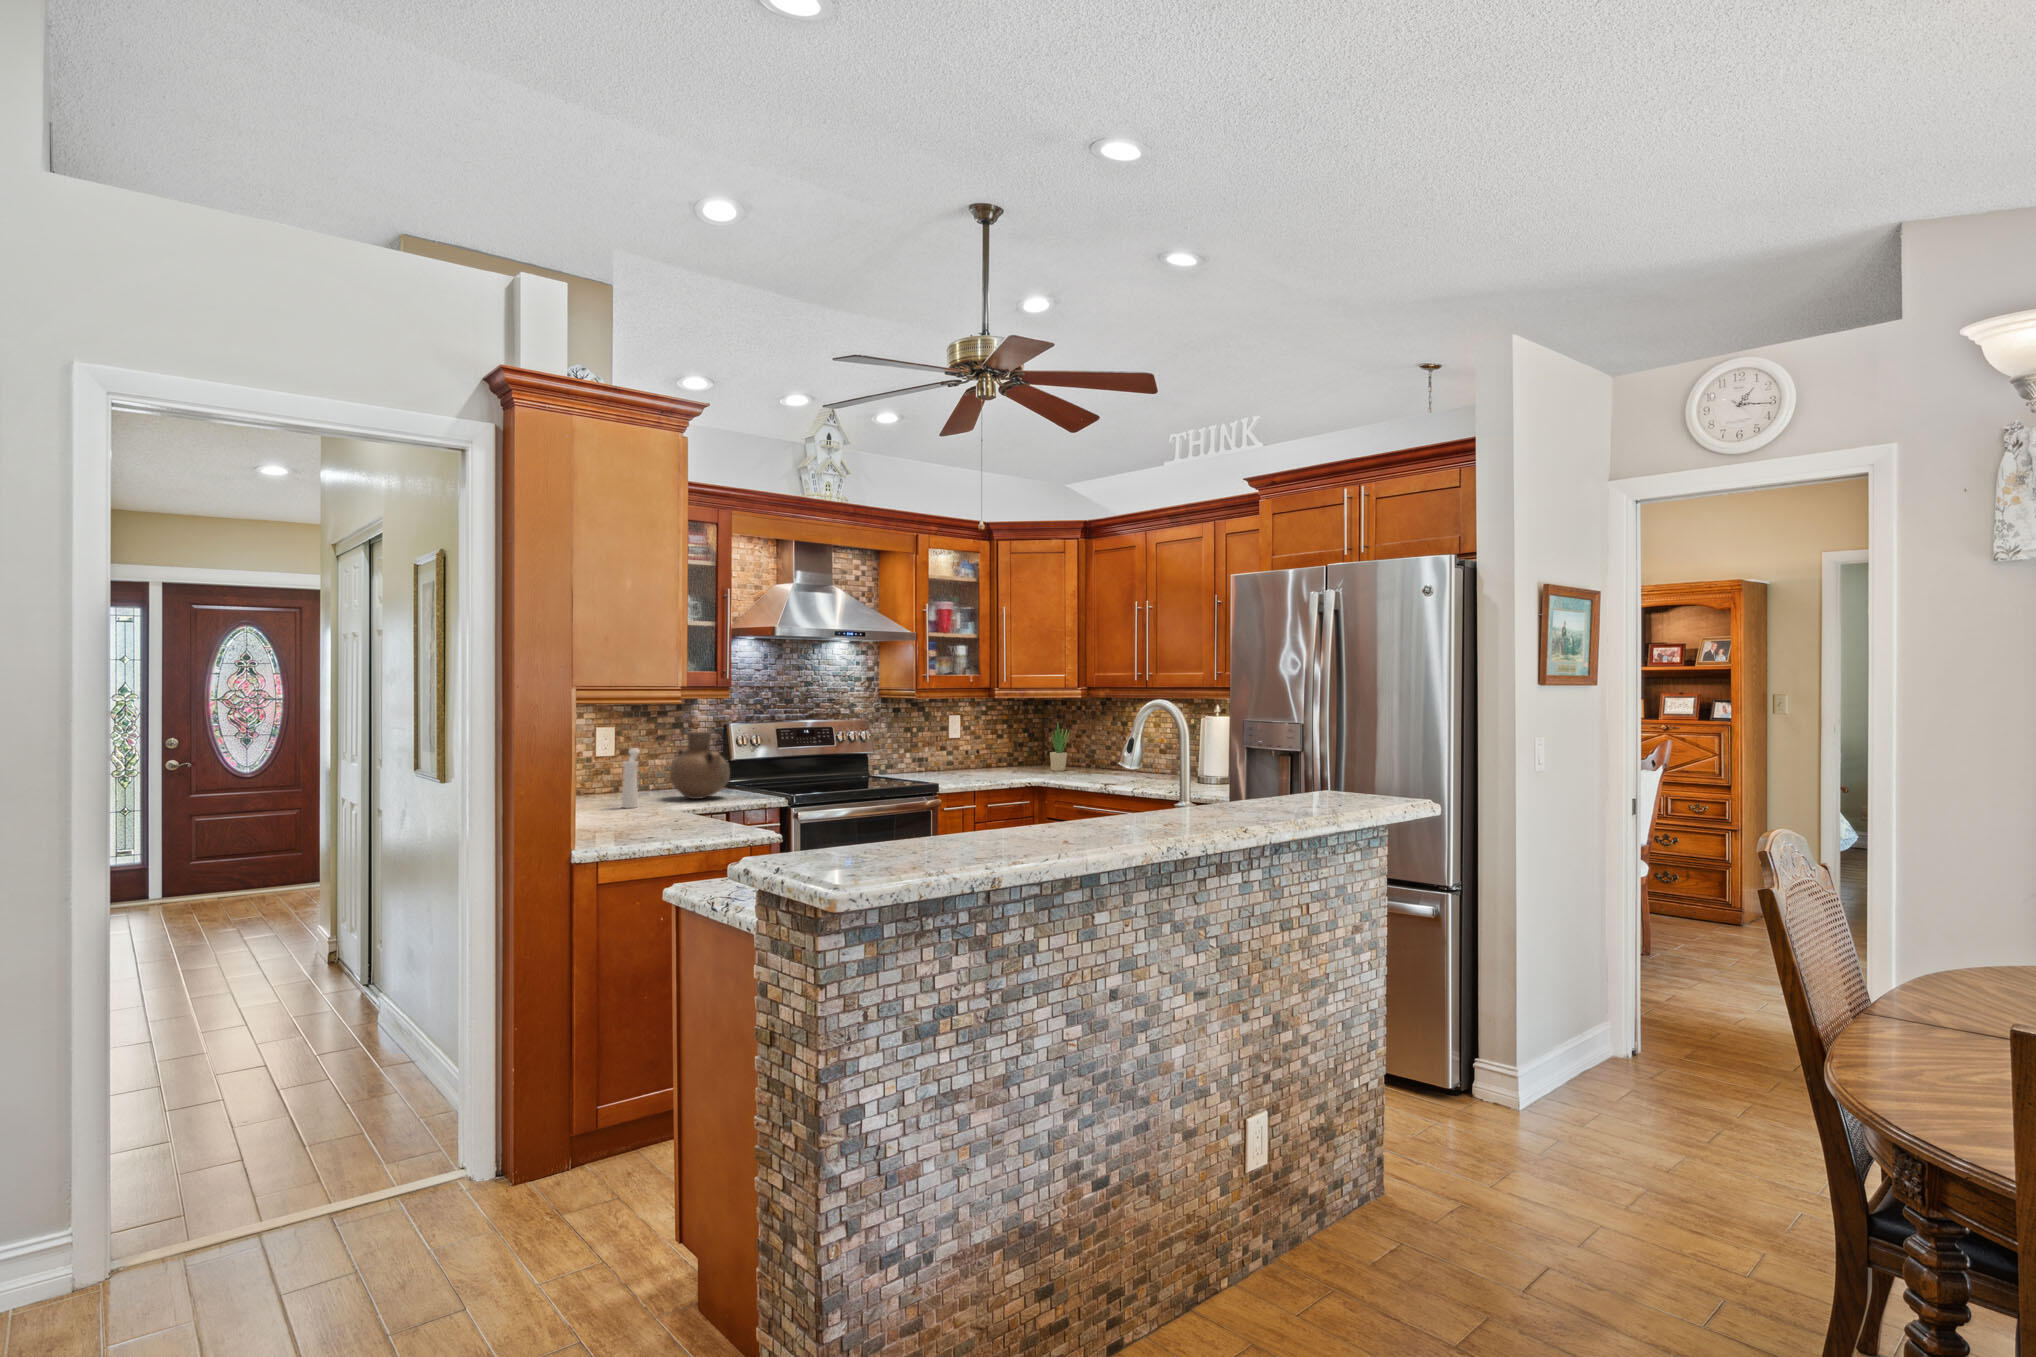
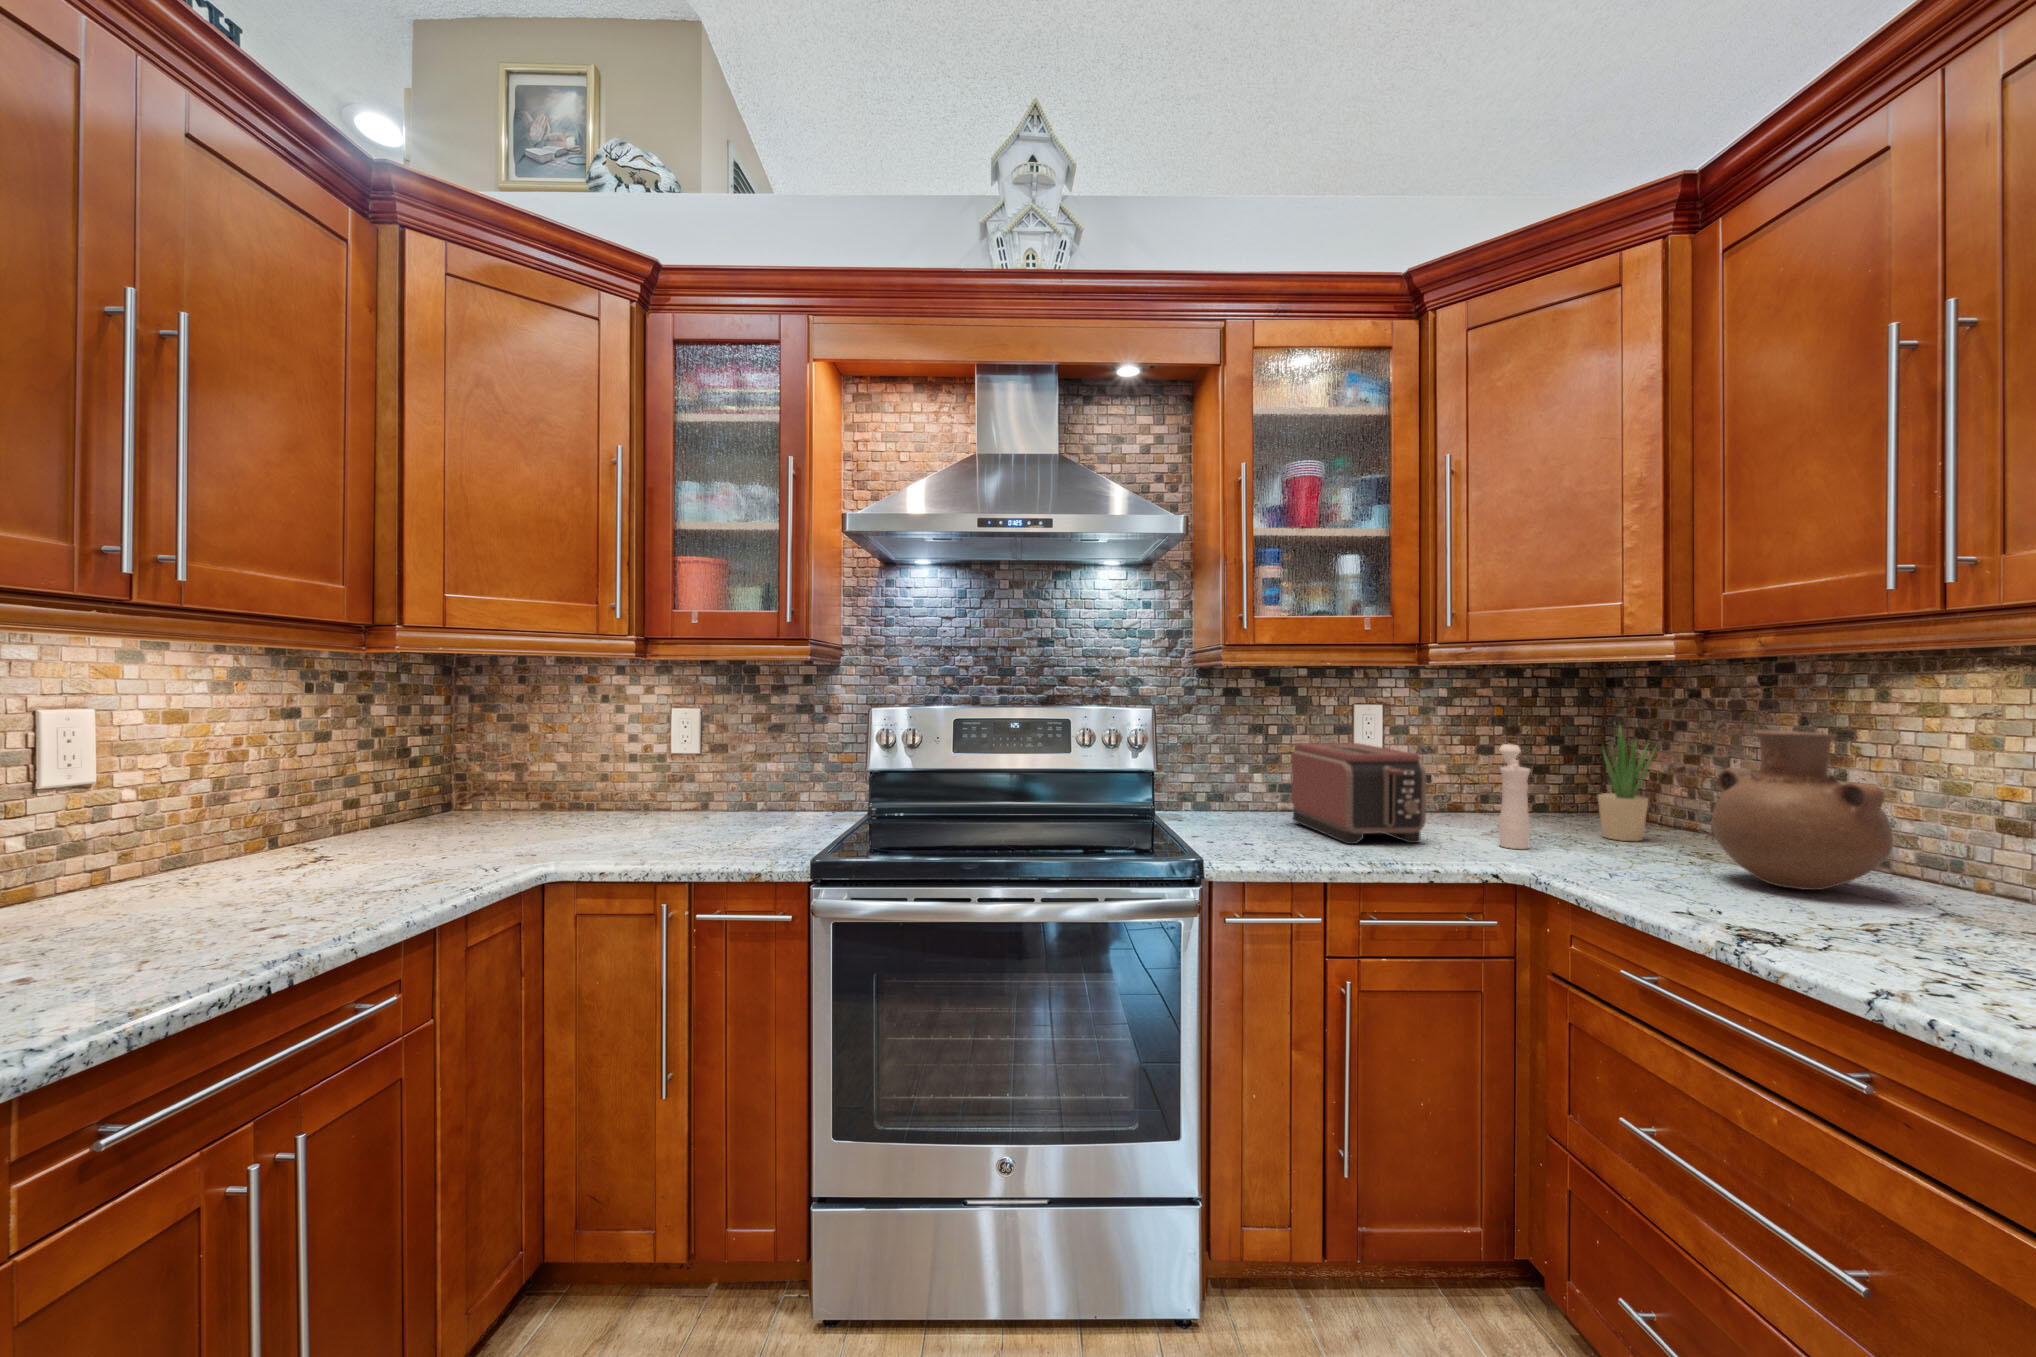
vase: present [669,731,730,799] -> present [1712,730,1893,890]
toaster: none [933,735,998,779] -> present [1291,743,1426,844]
pepper mill: present [622,748,640,808] -> present [1499,744,1531,849]

